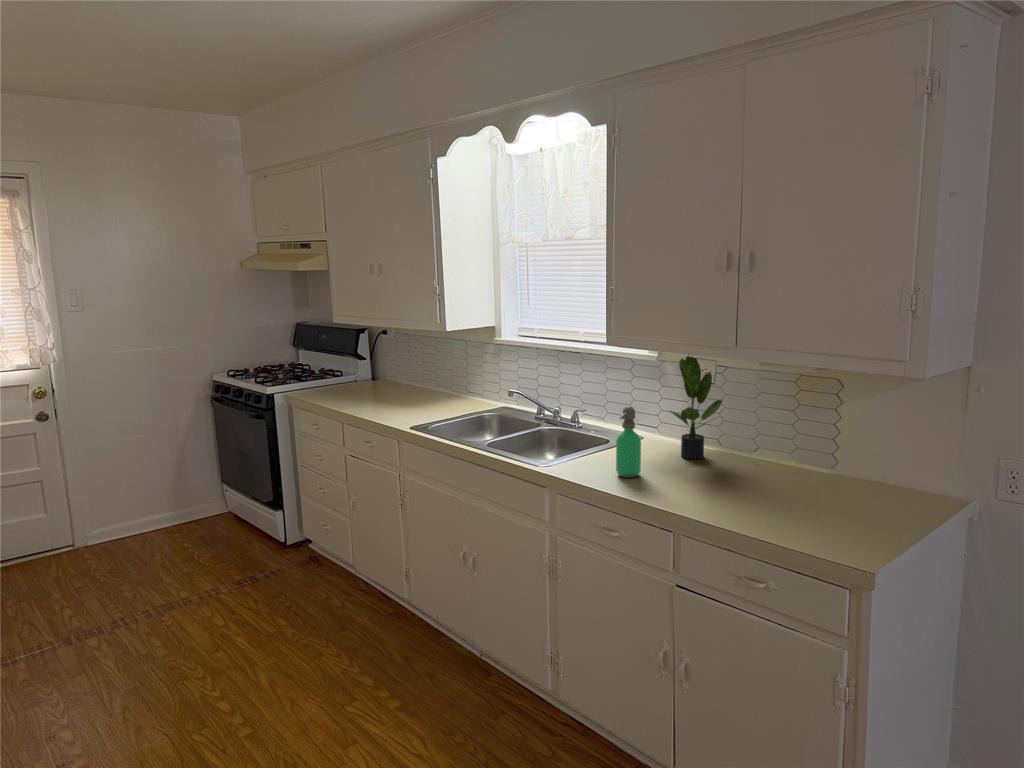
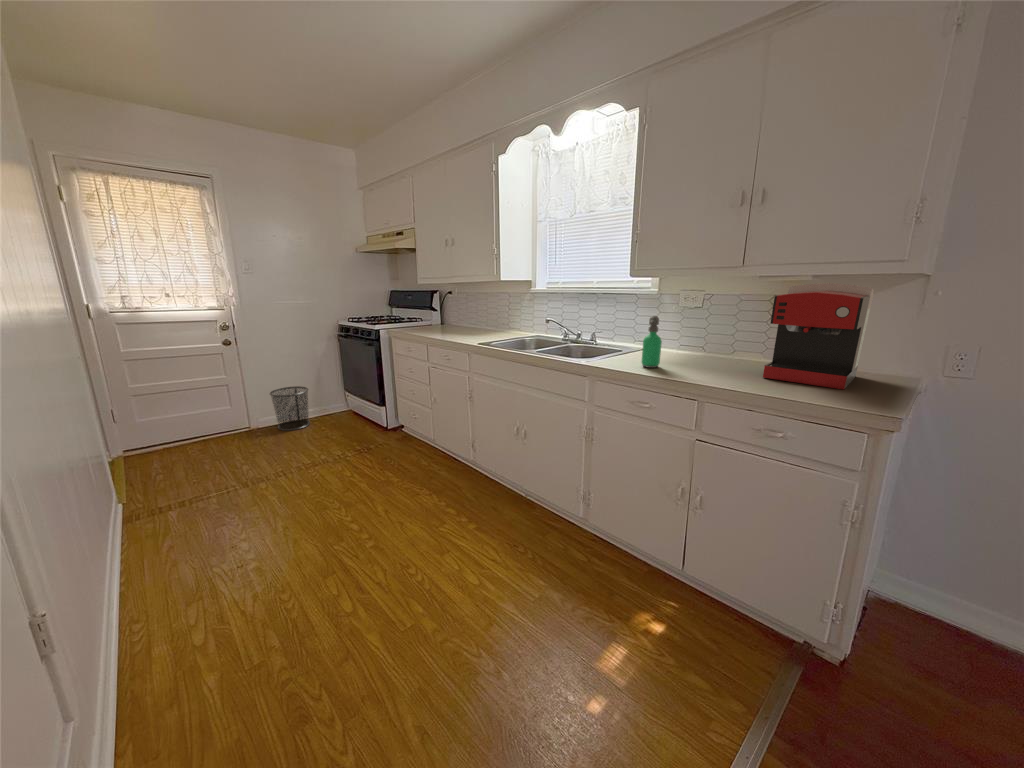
potted plant: present [670,354,722,459] -> none [671,283,715,359]
coffee maker: none [765,370,902,518] -> present [763,283,874,389]
waste bin: none [105,480,166,551] -> present [270,386,310,431]

